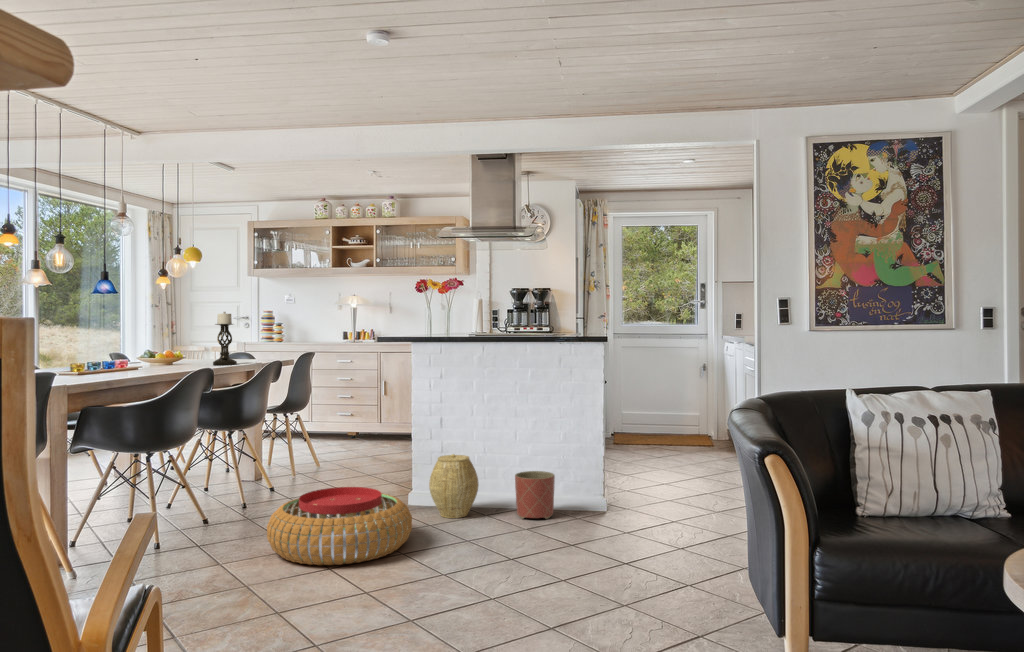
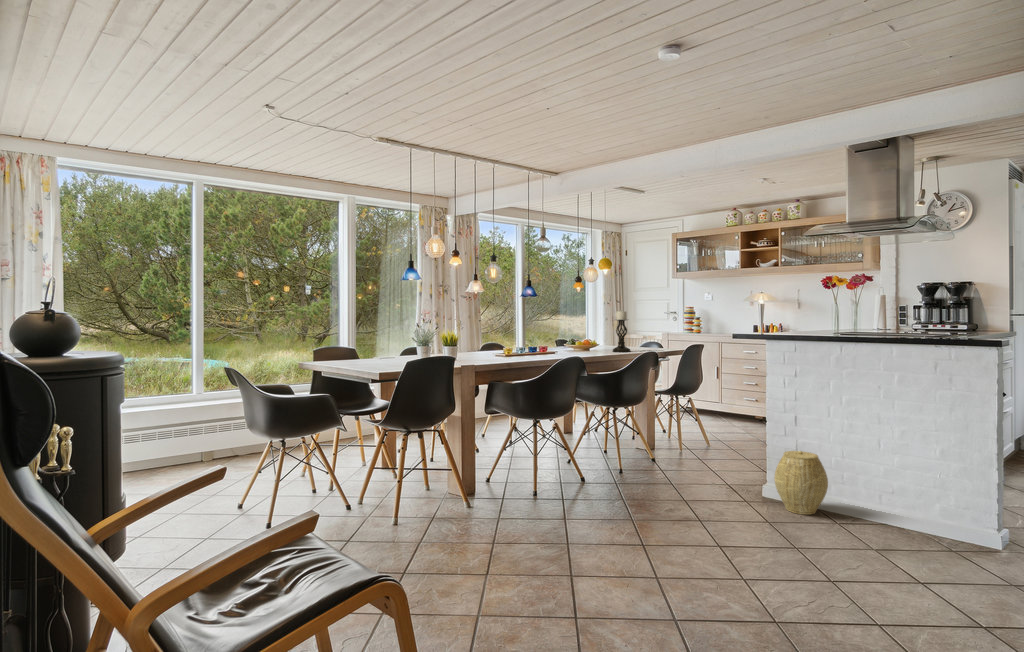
planter: present [515,471,555,519] -> none [869,481,919,538]
pouf: present [267,487,412,565] -> none [611,465,740,537]

